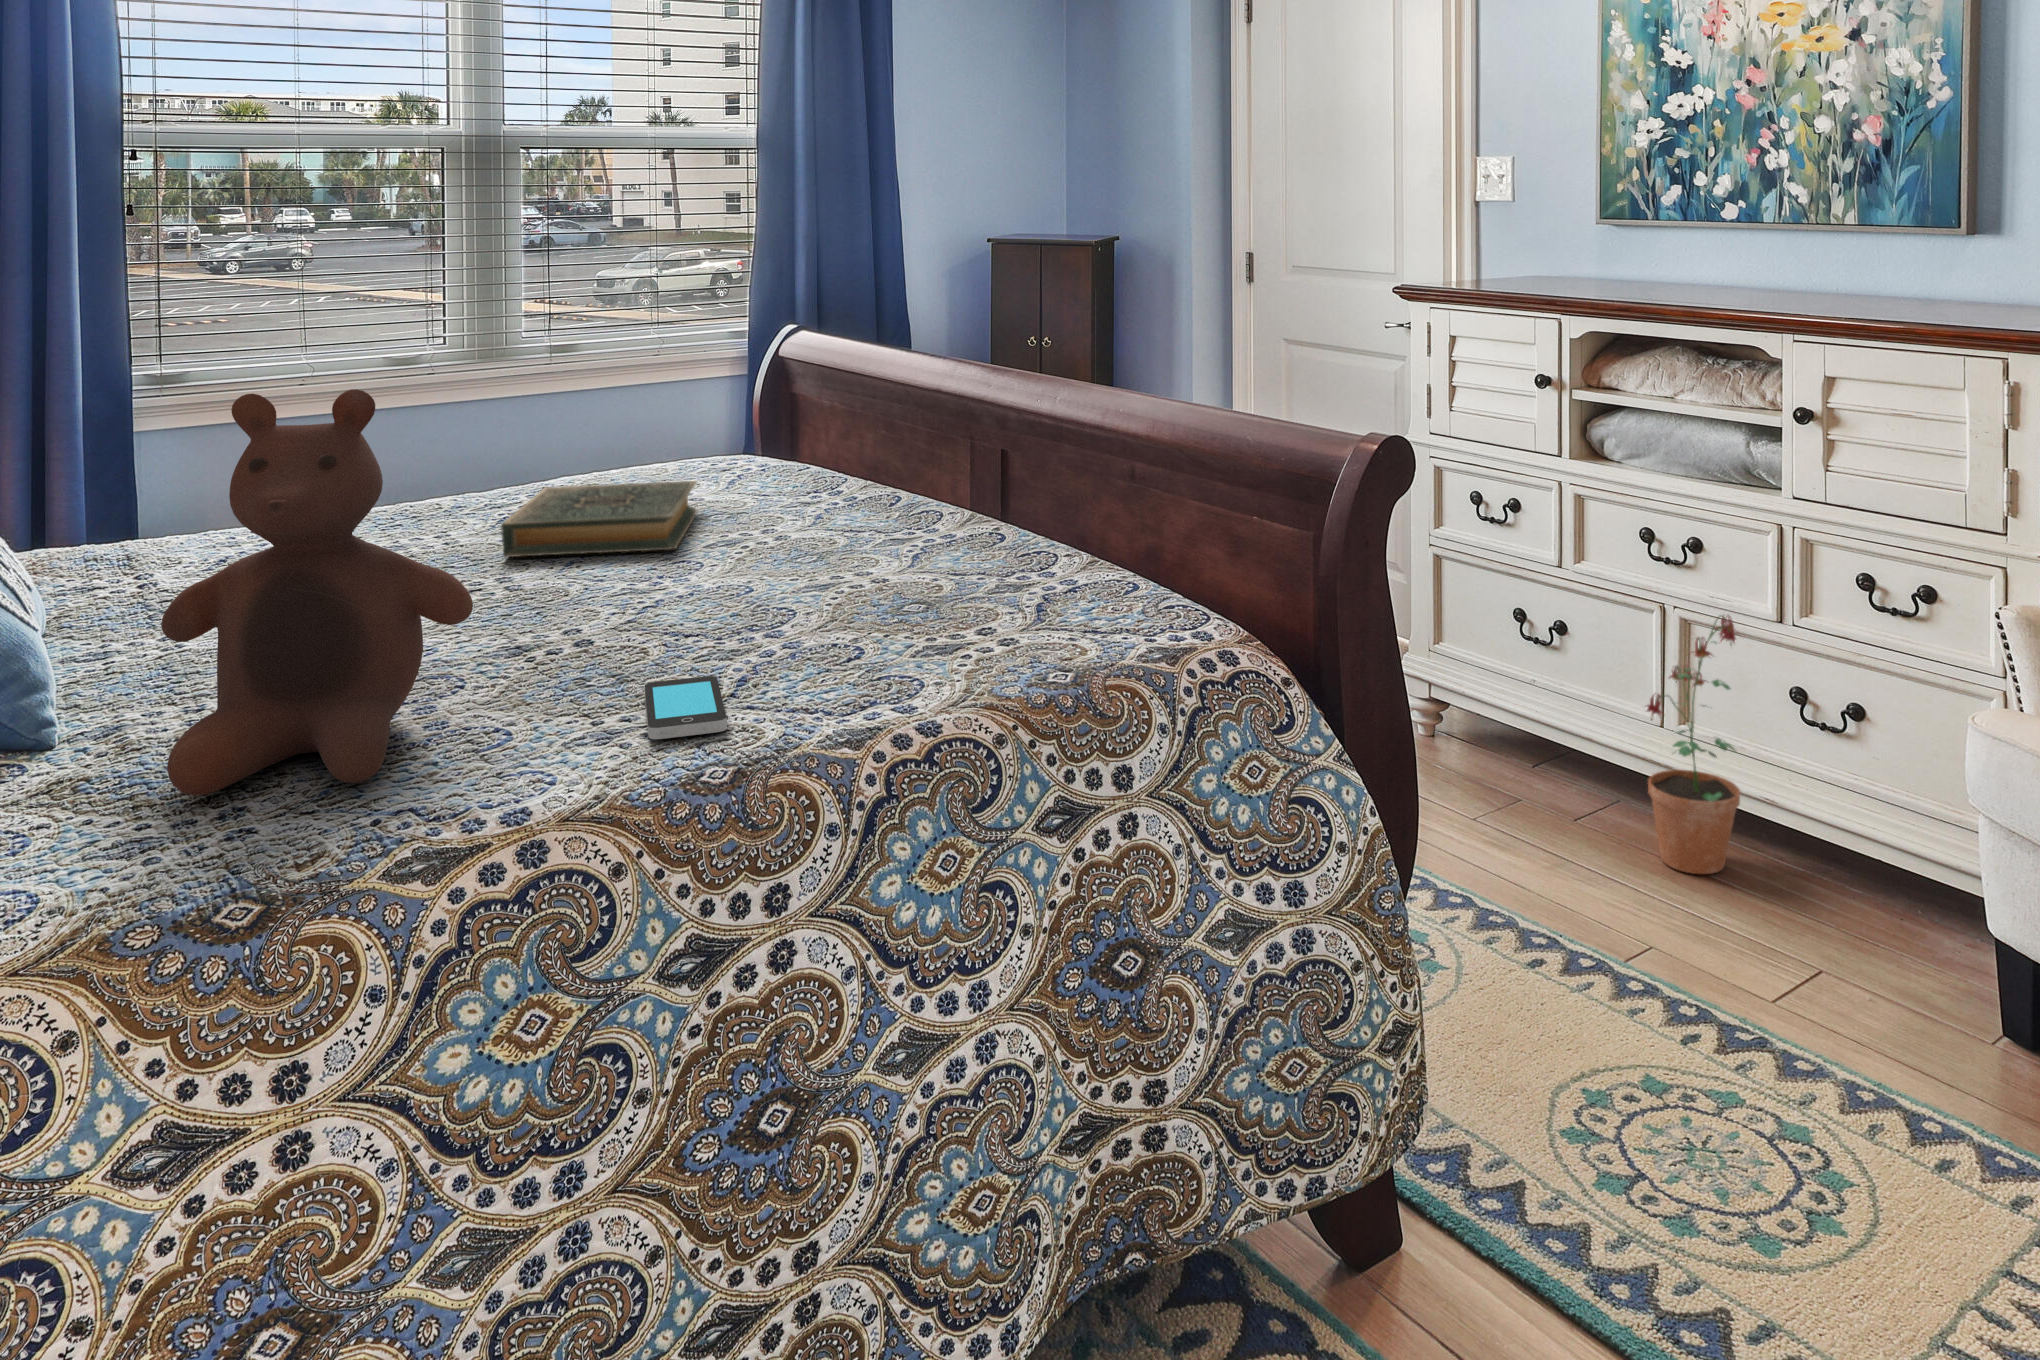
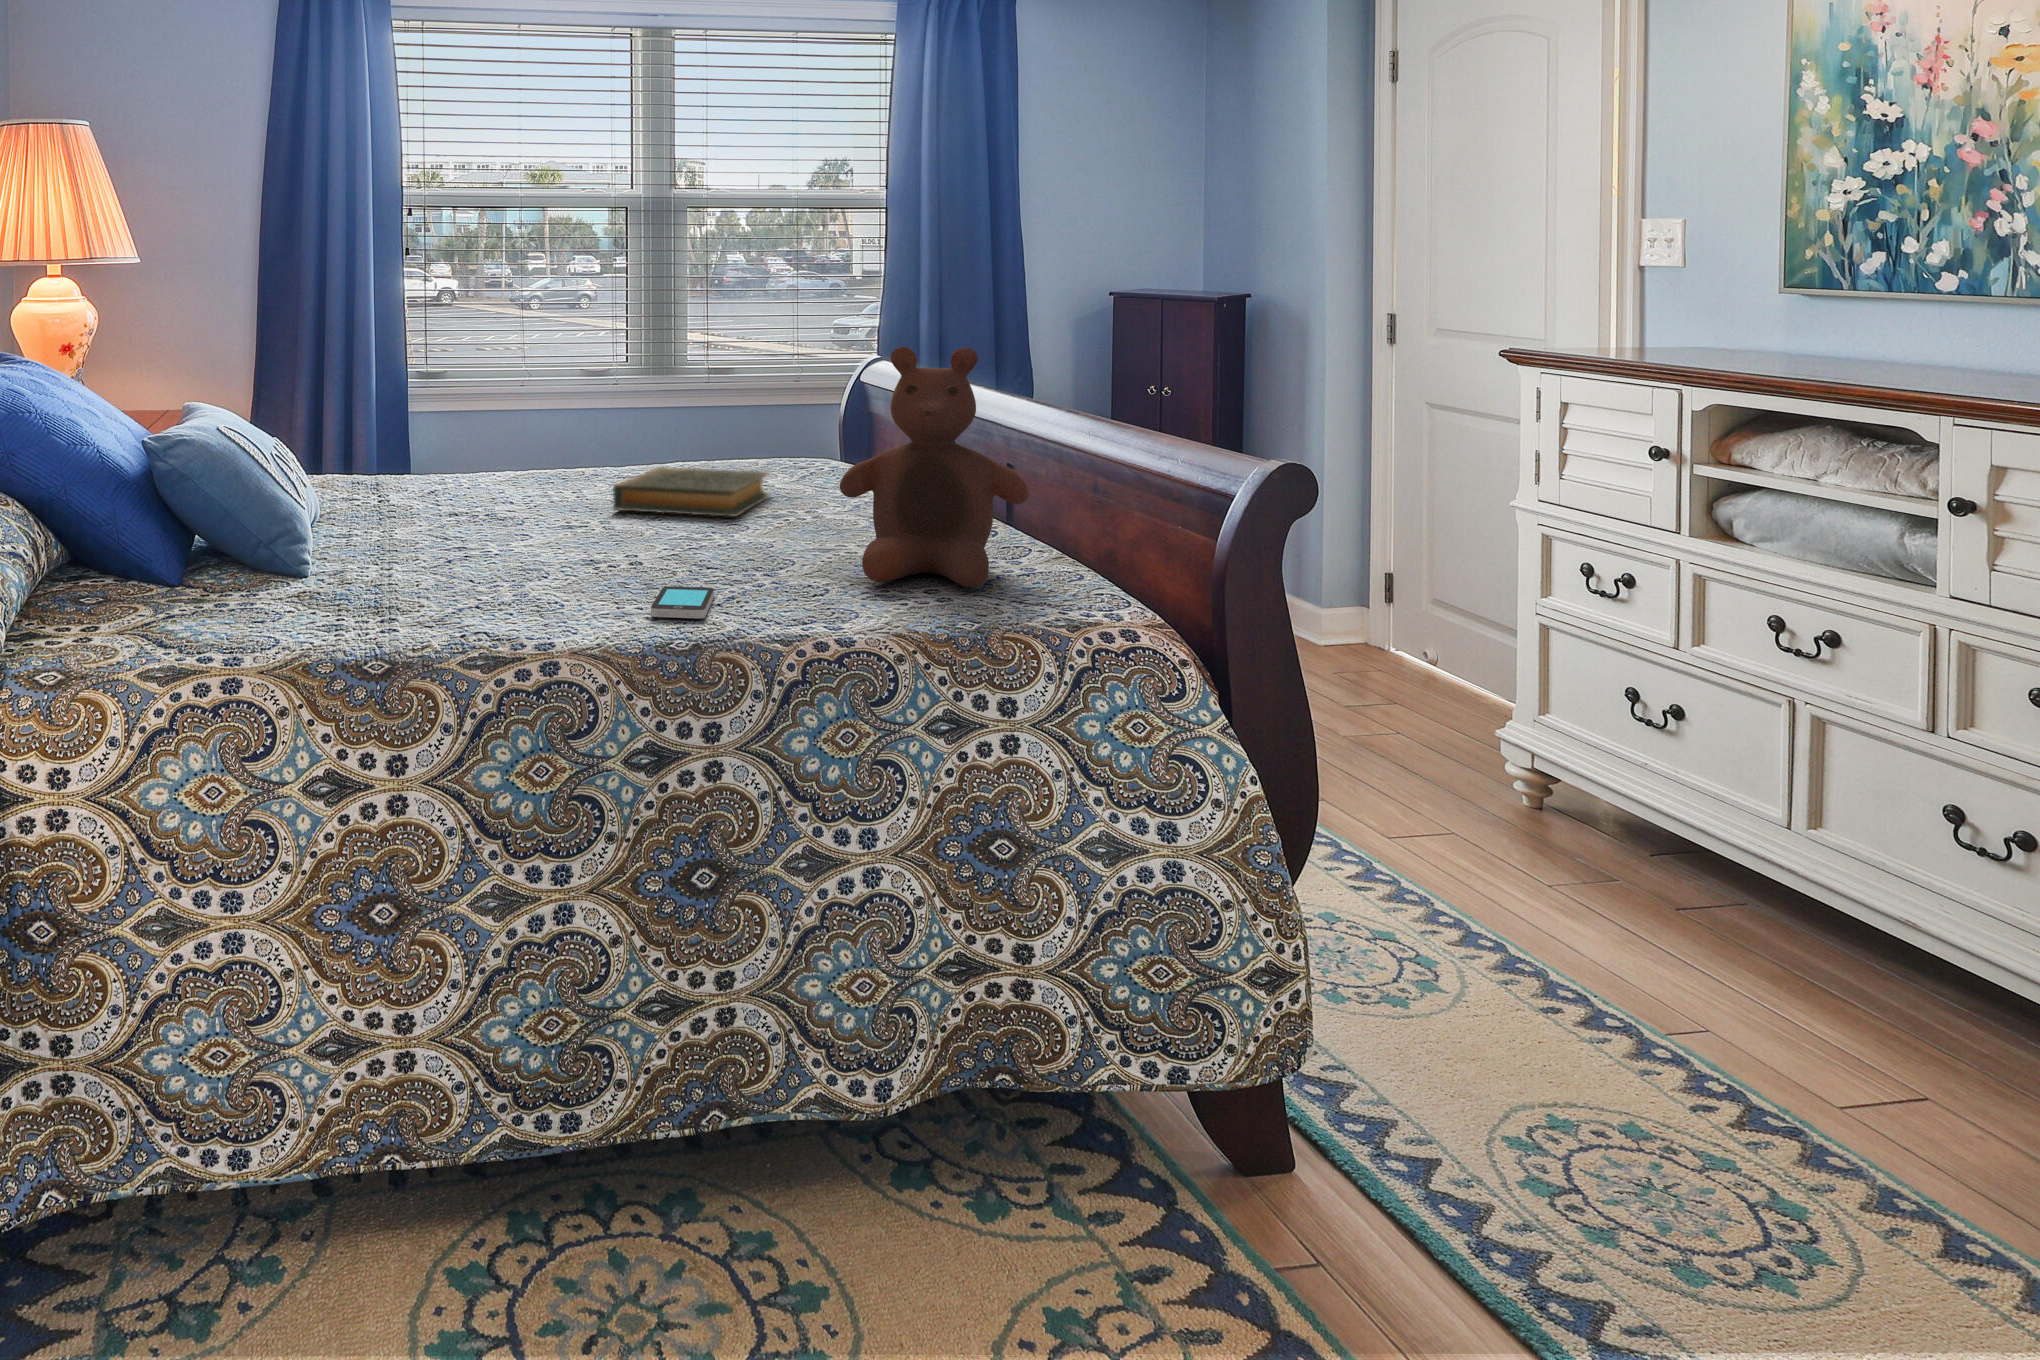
stuffed bear: present [161,389,473,796] -> present [840,347,1030,587]
potted plant: present [1647,615,1740,874] -> none [1730,715,1874,996]

